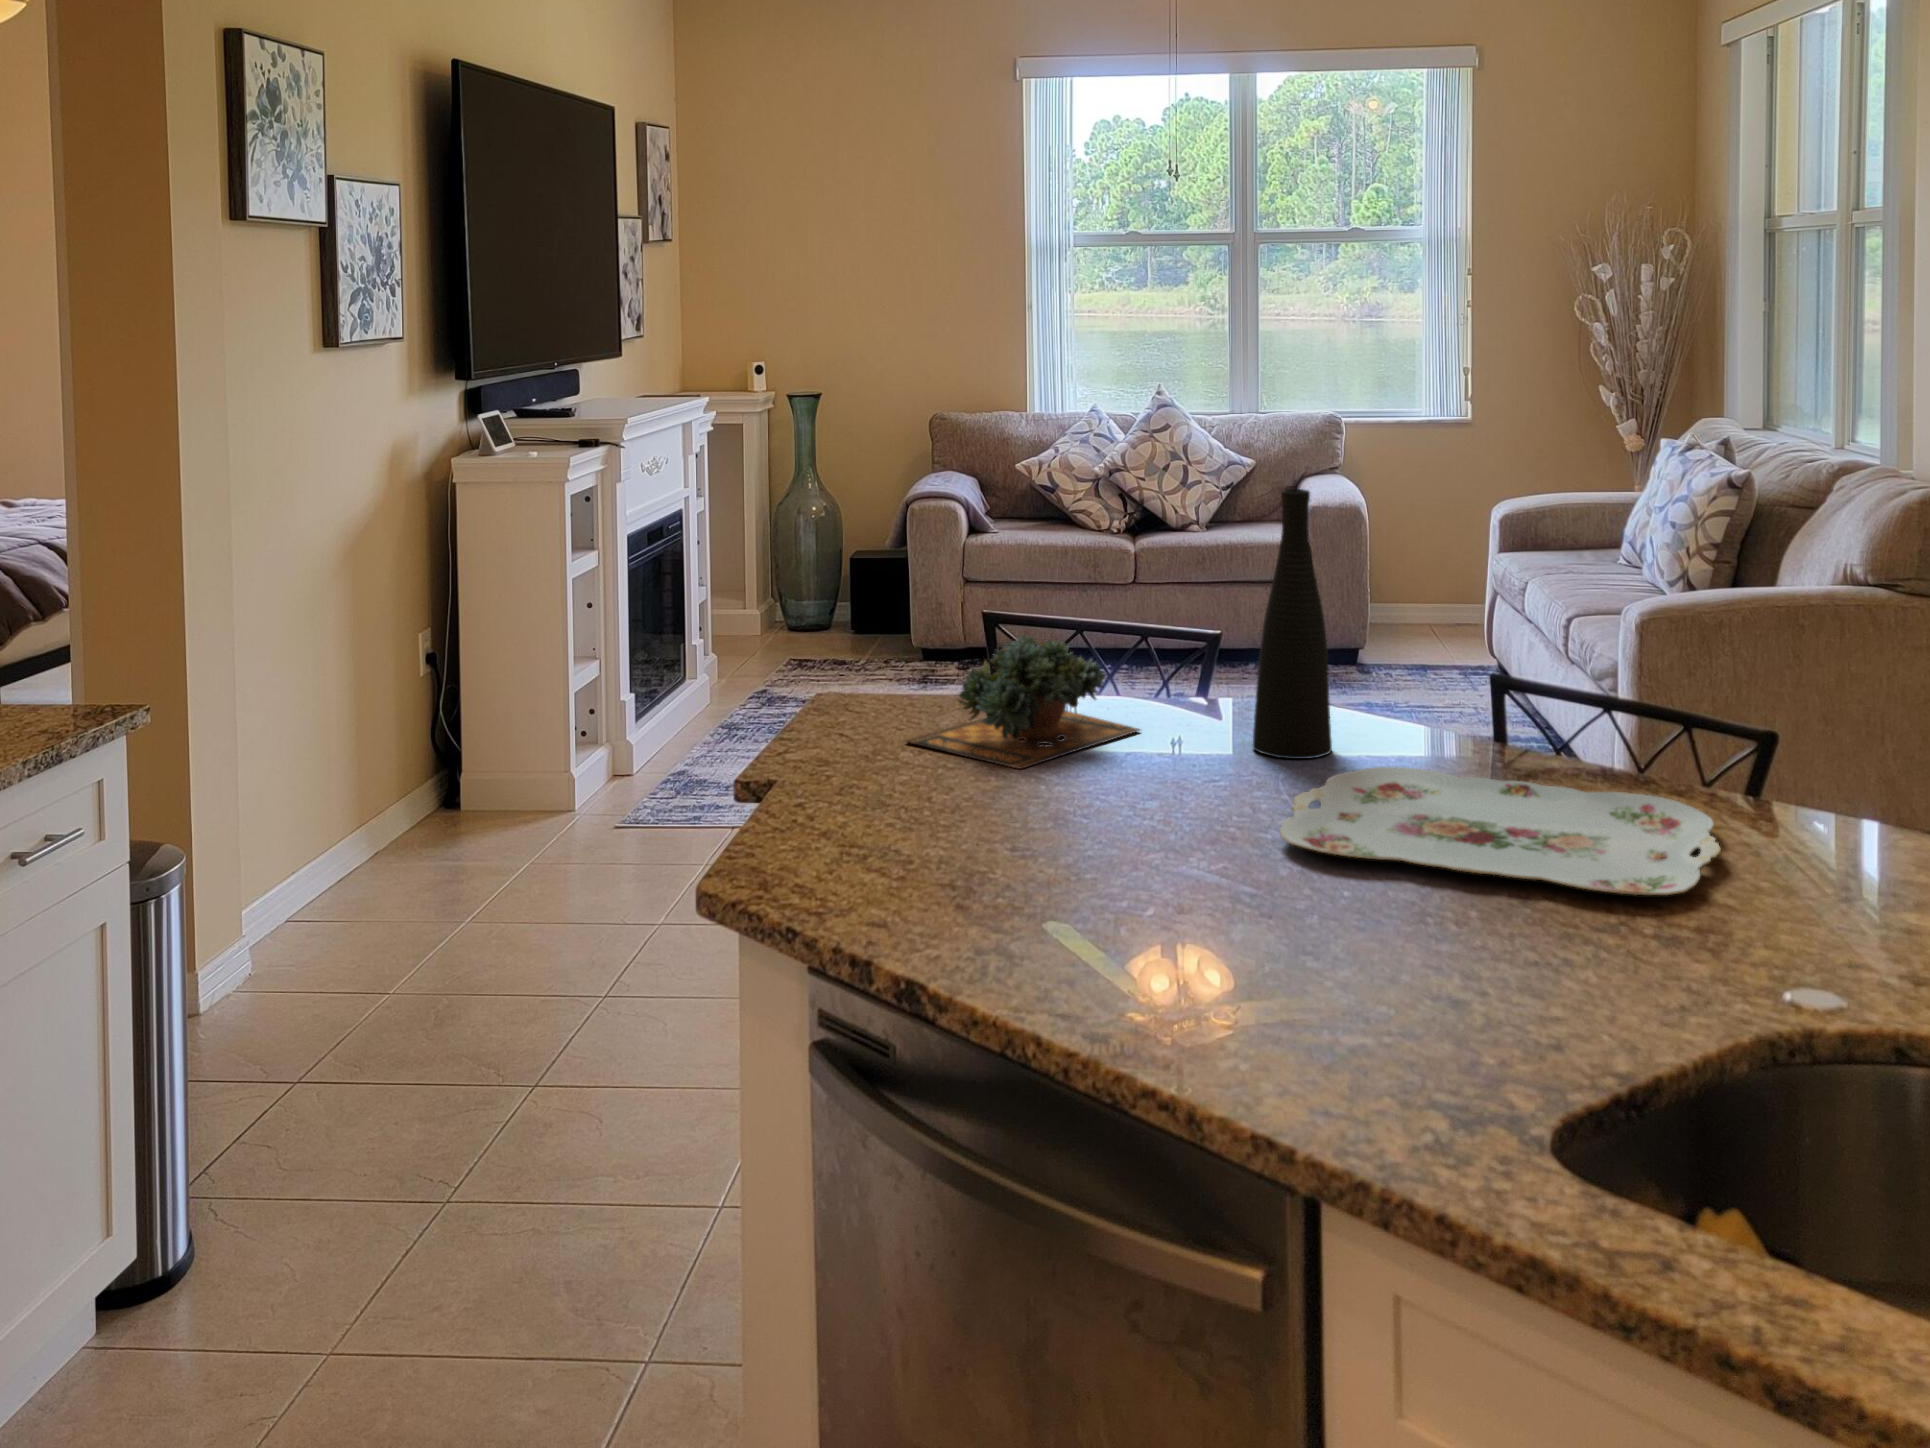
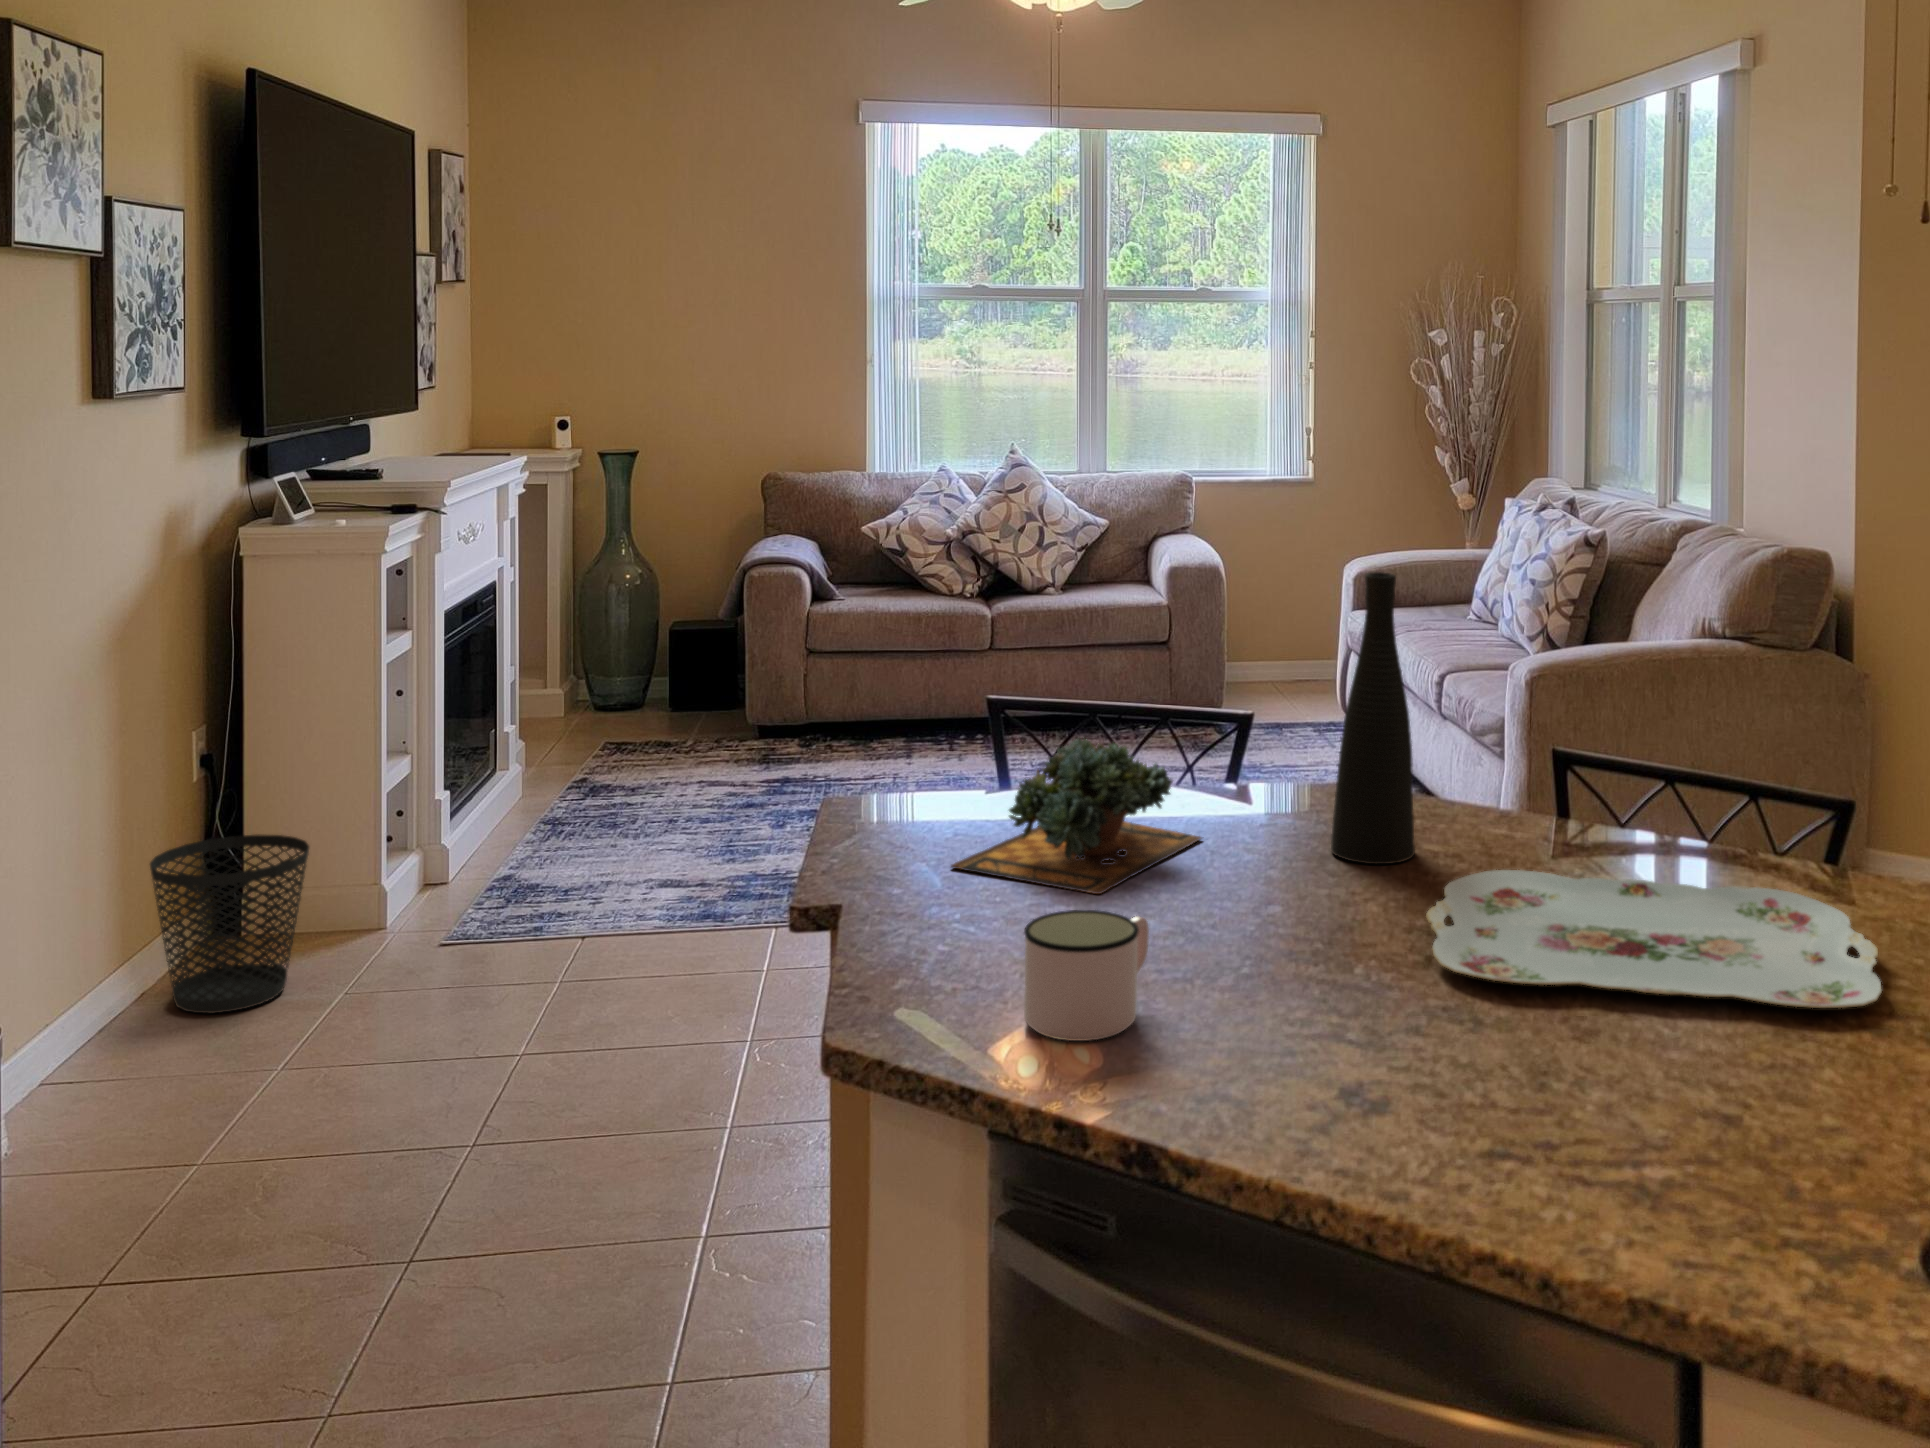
wastebasket: none [381,720,506,867] -> present [150,834,309,1013]
mug: none [892,767,1009,874] -> present [1024,910,1149,1041]

